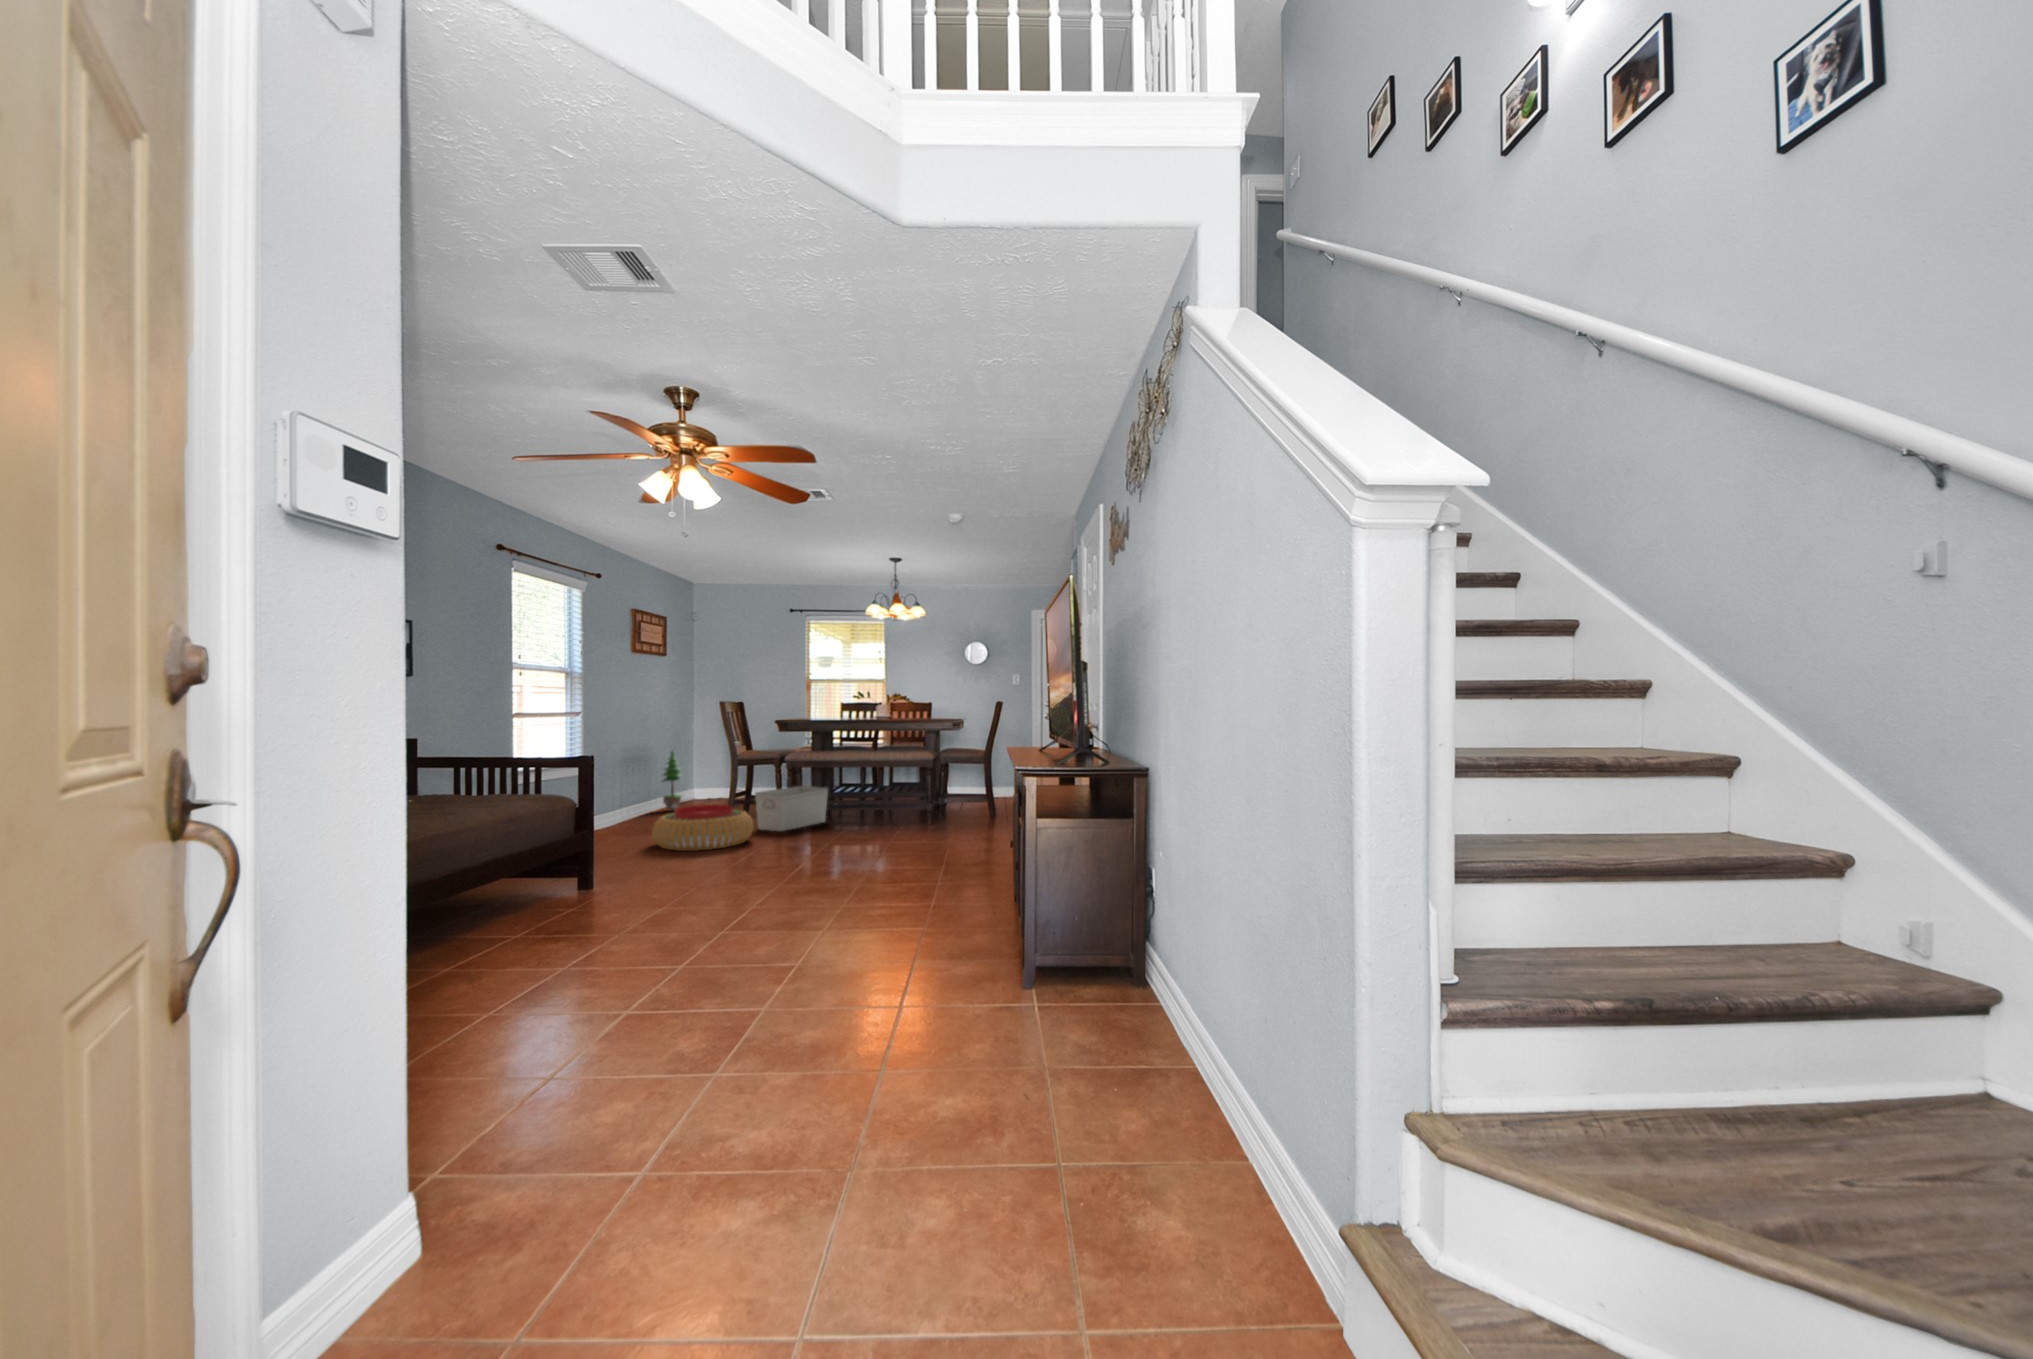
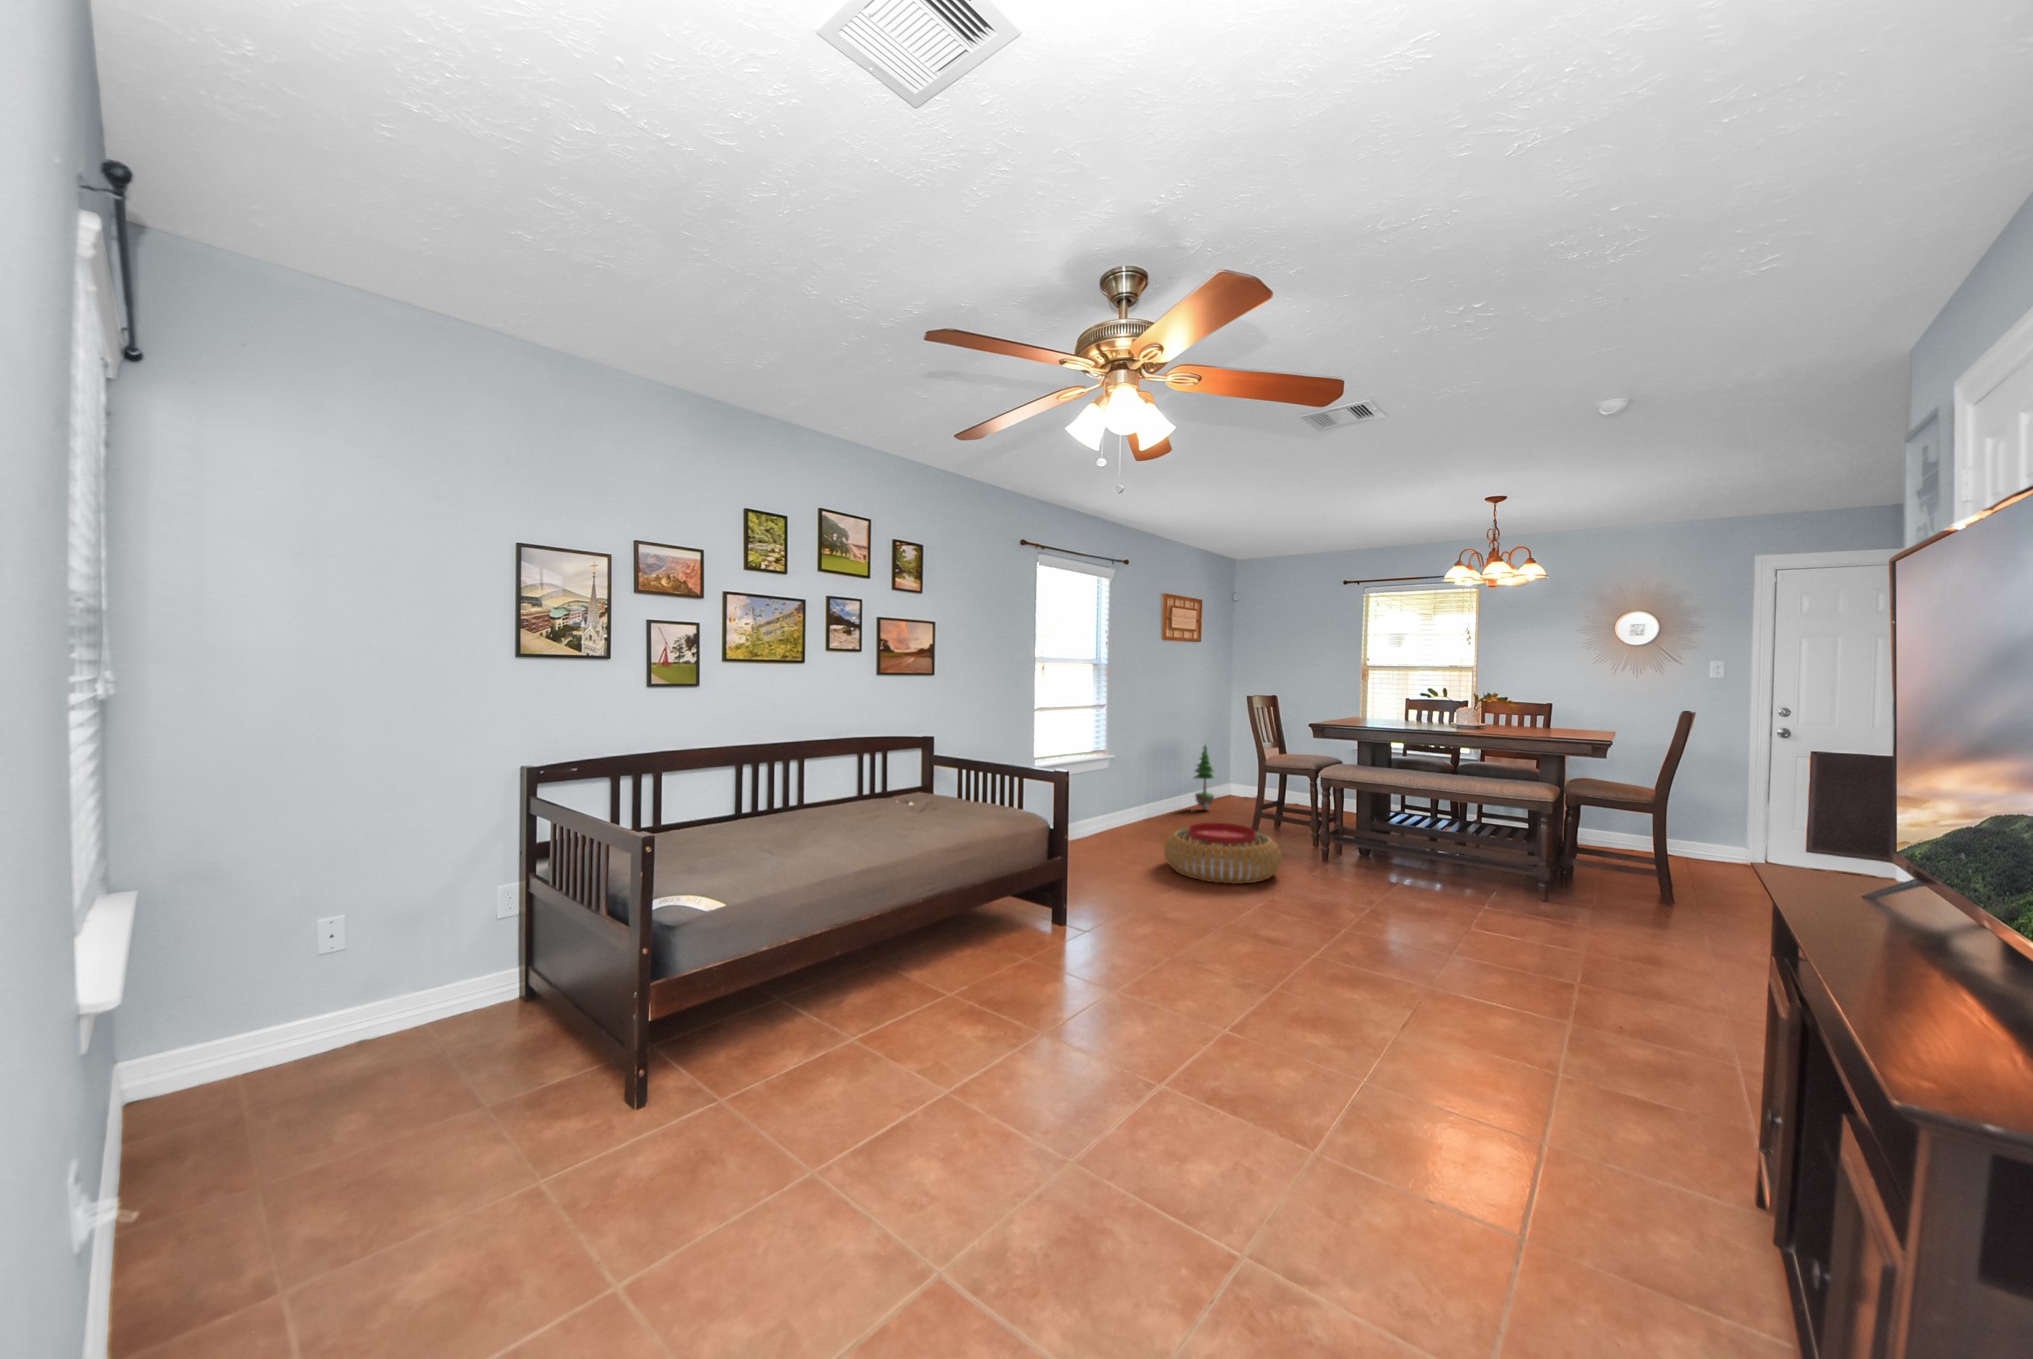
storage bin: present [755,786,828,831] -> none [1288,807,1387,866]

